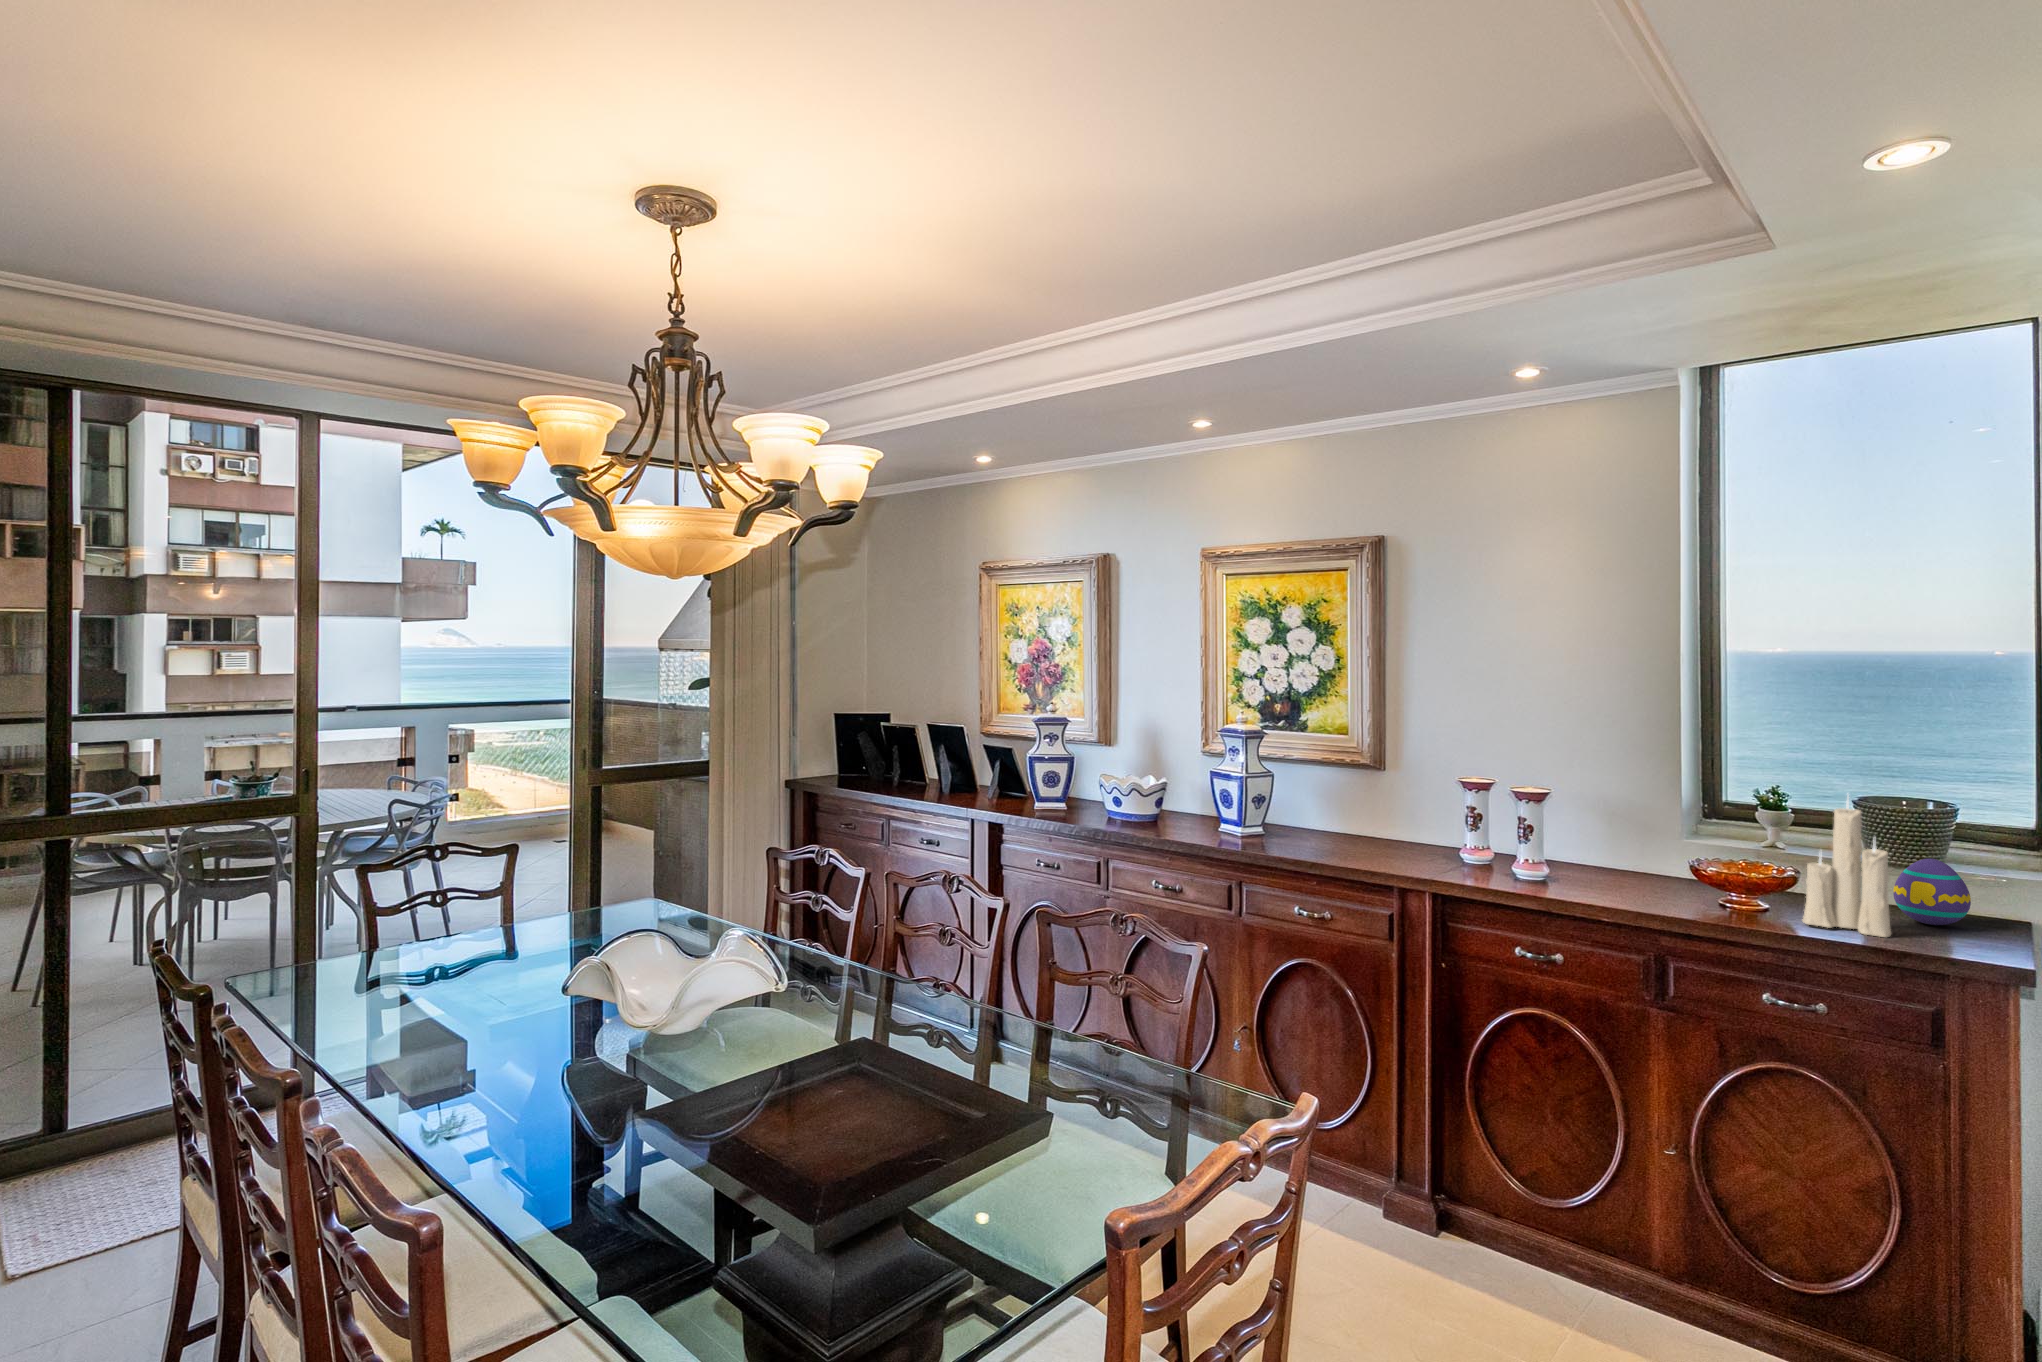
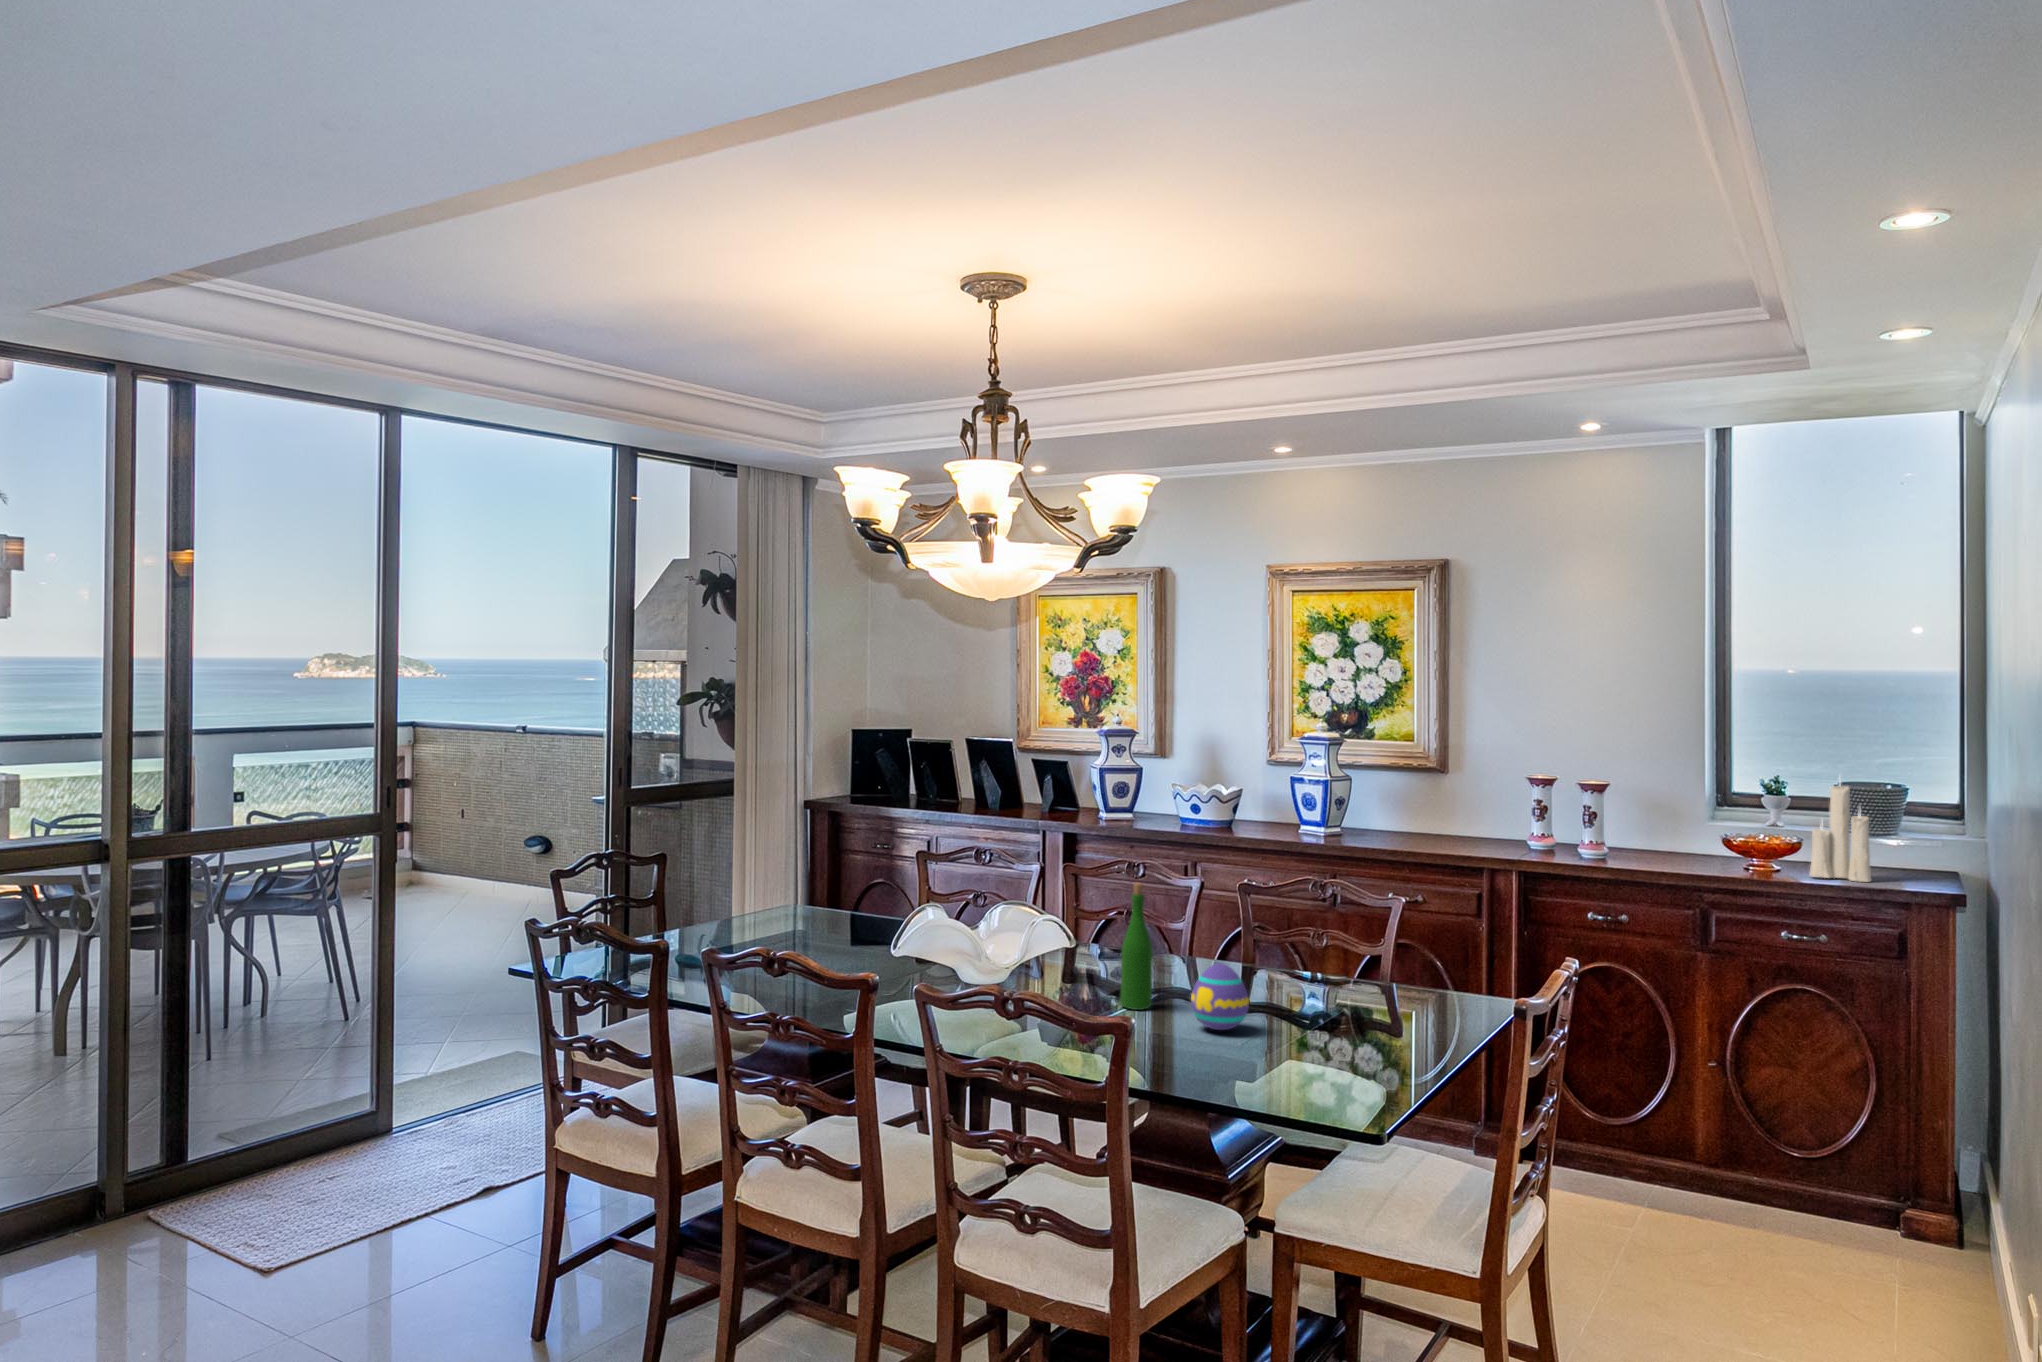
decorative egg: present [1893,858,1971,925] -> present [1191,963,1249,1030]
wine bottle: none [846,926,882,1078] -> present [1120,883,1153,1010]

